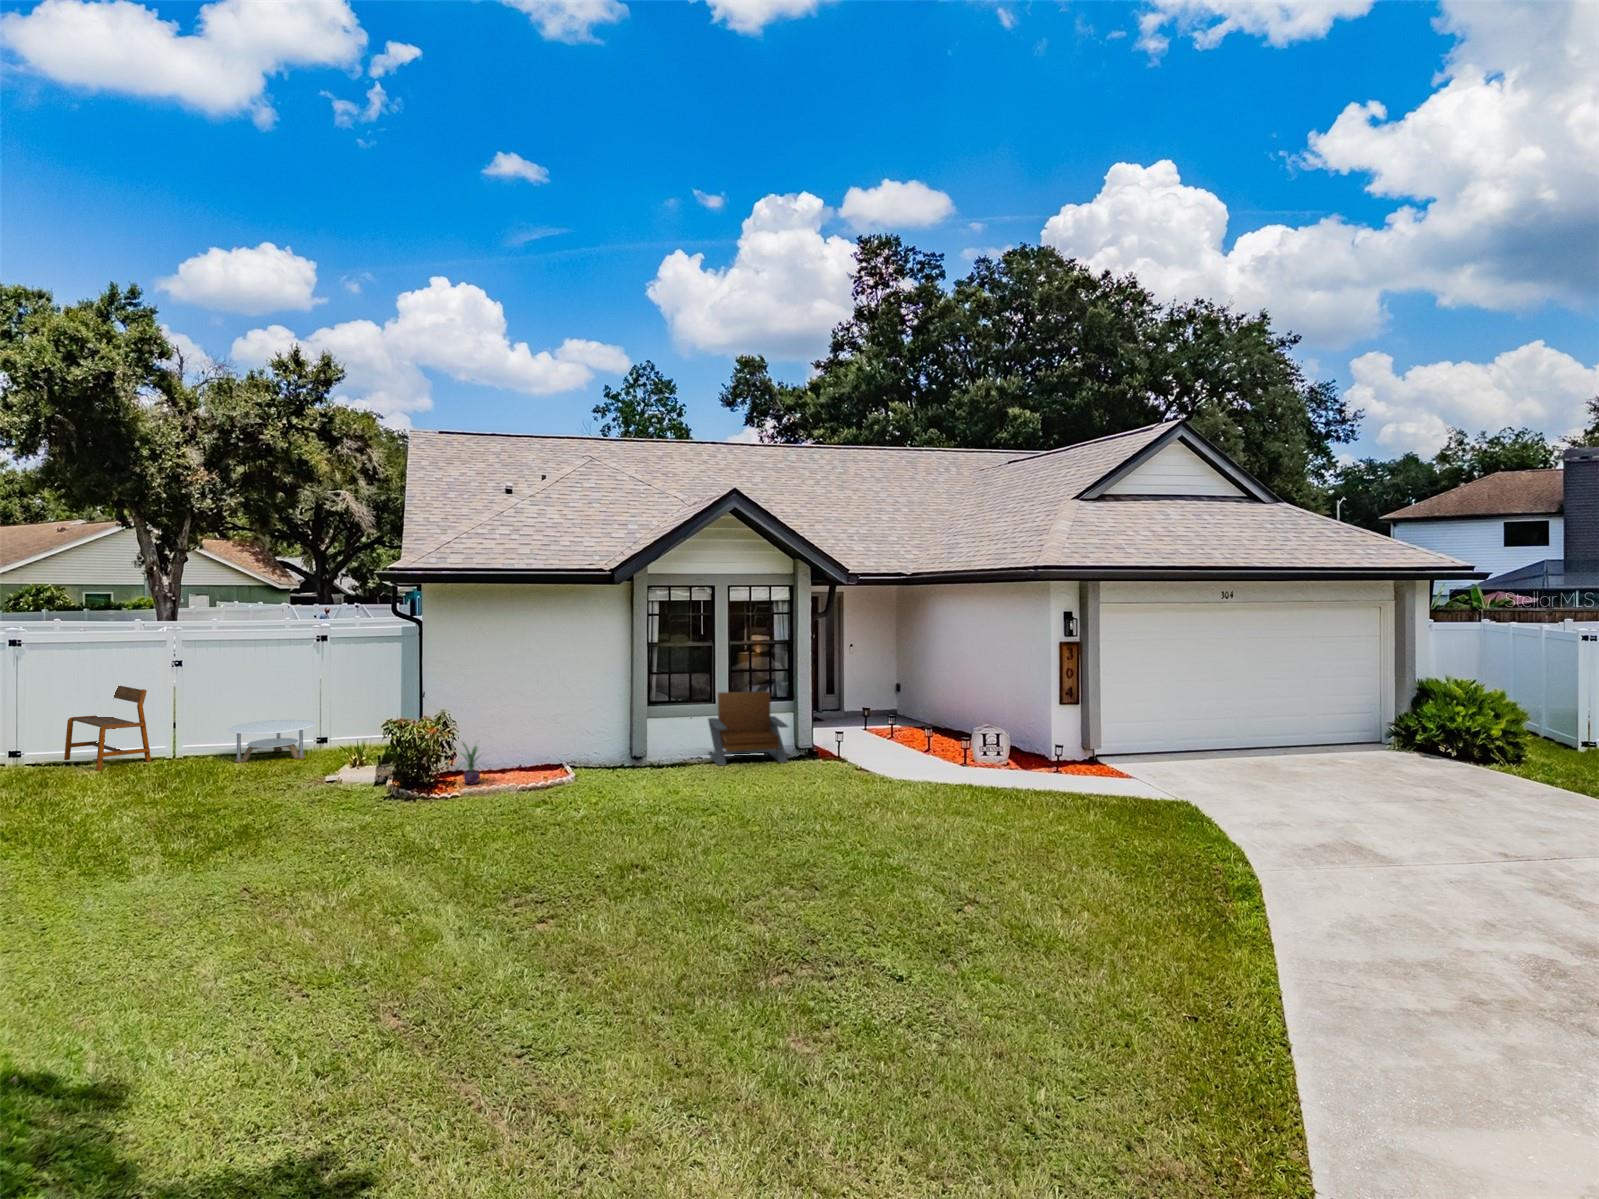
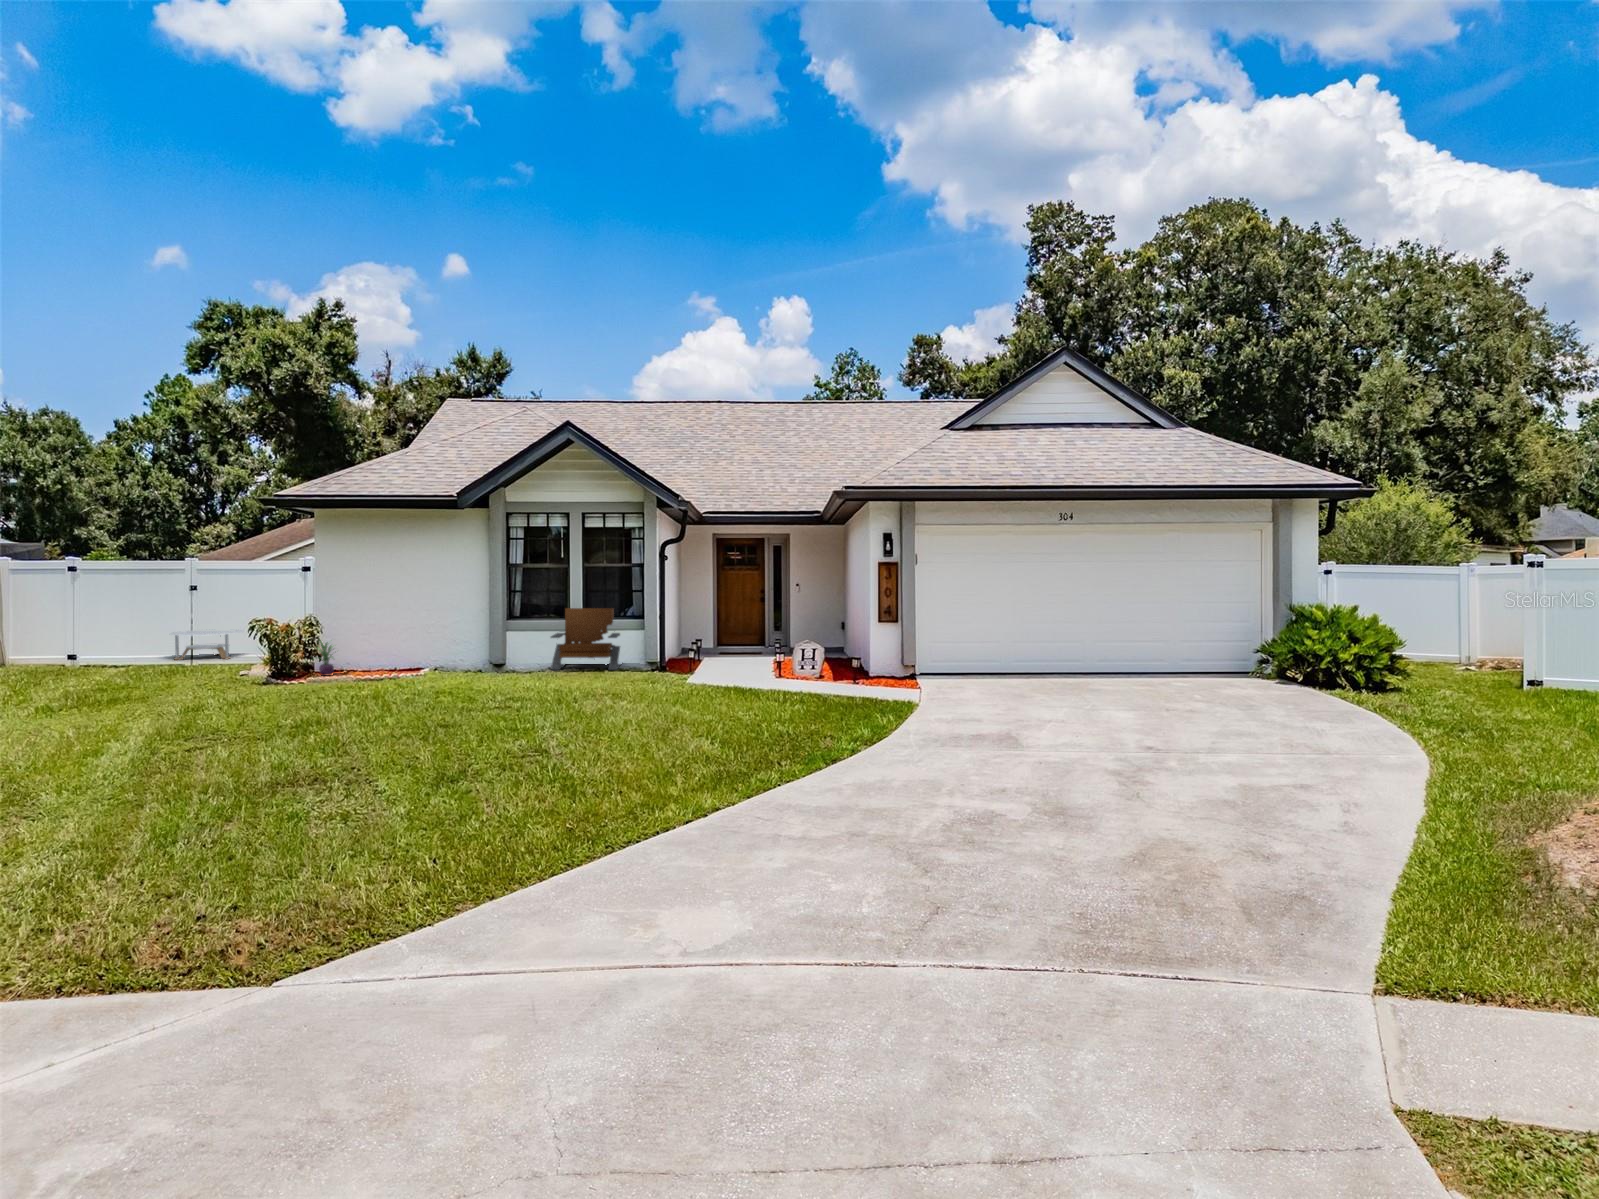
bench: present [64,686,151,770] -> none [56,597,115,662]

